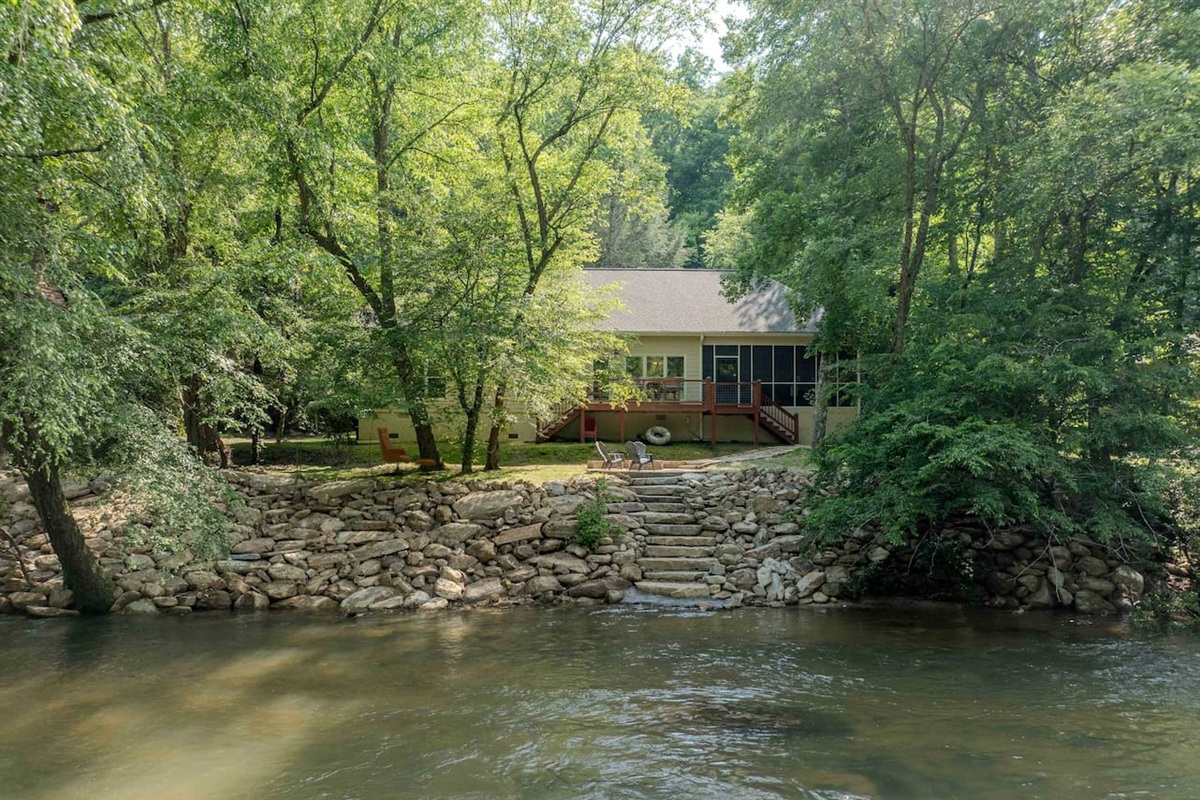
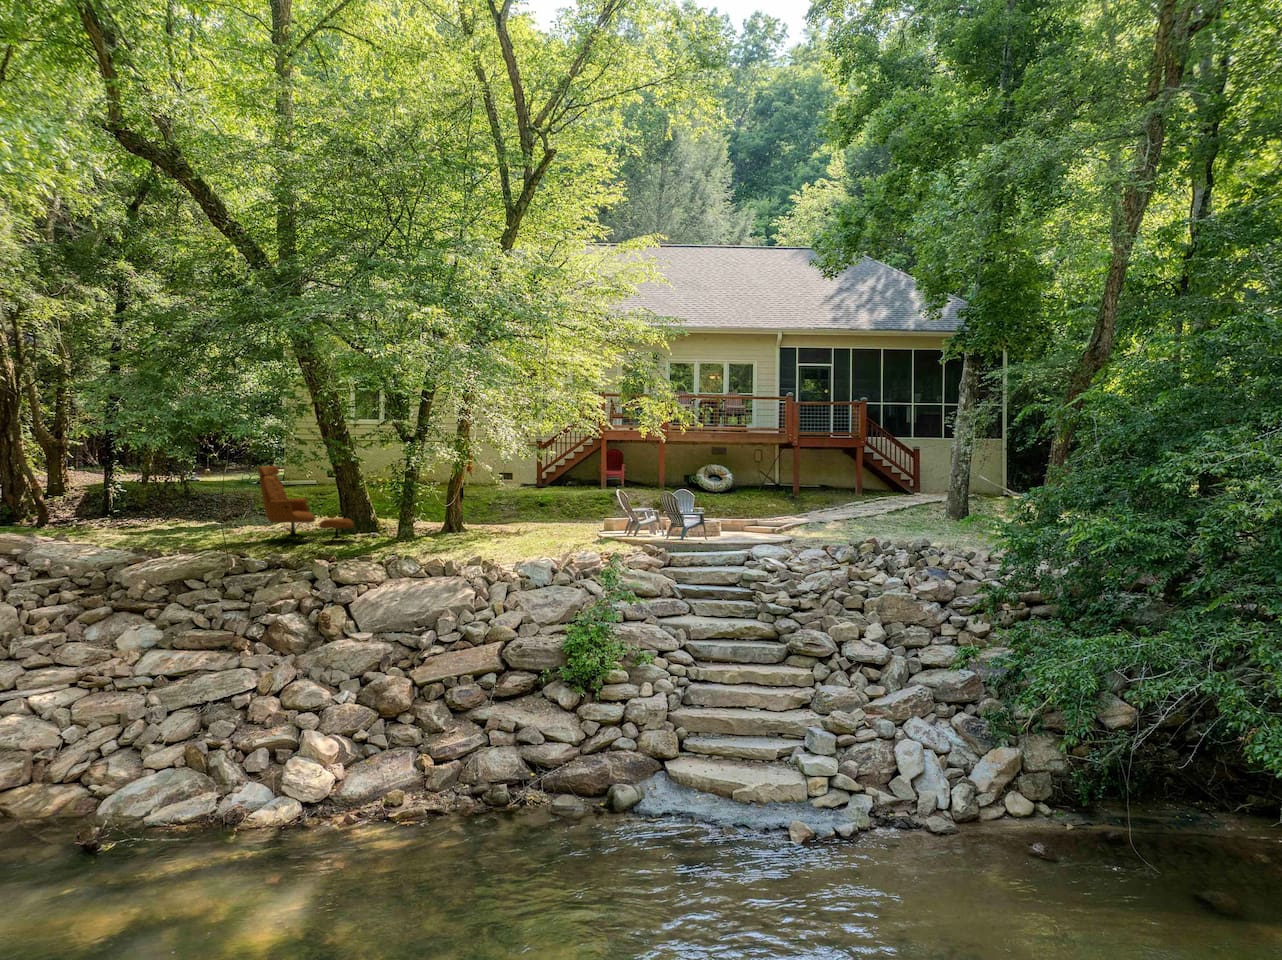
side table: present [293,441,307,484] -> none [86,490,122,563]

